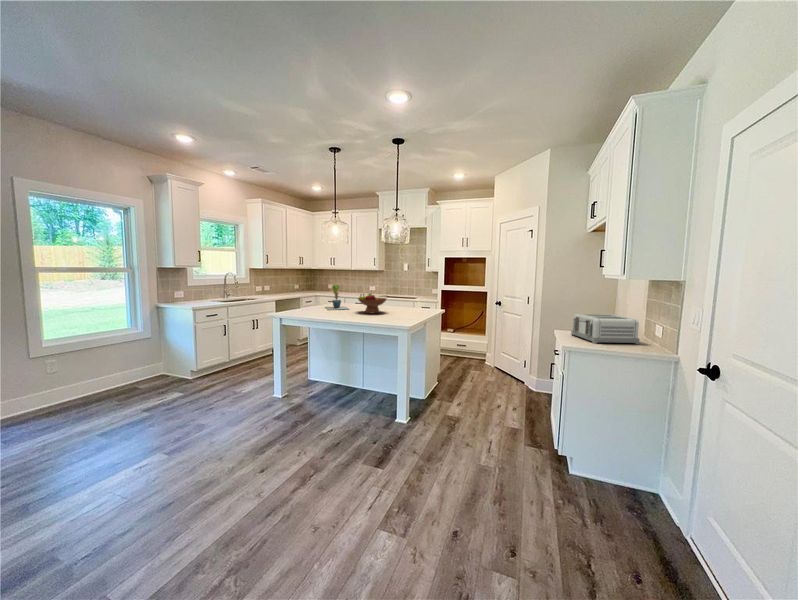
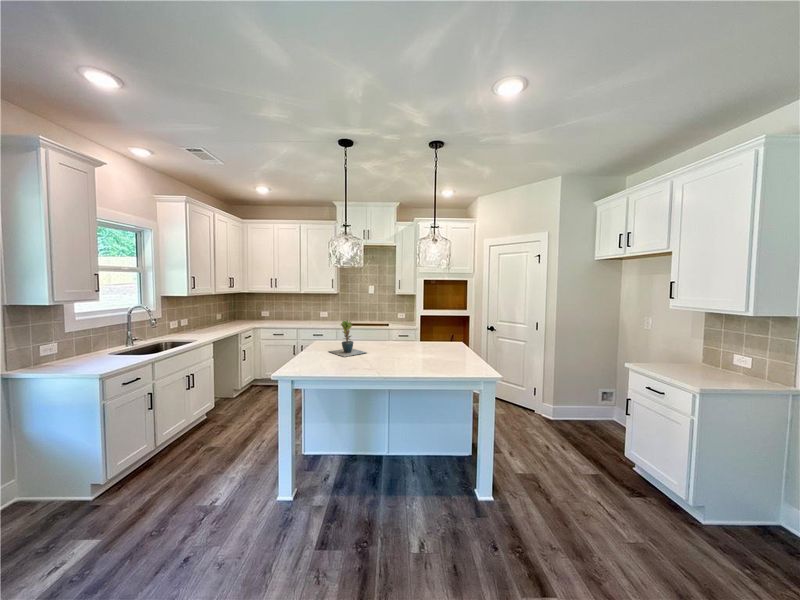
fruit bowl: present [358,294,387,314] -> none [389,332,427,358]
toaster: present [571,314,640,344] -> none [653,344,726,379]

